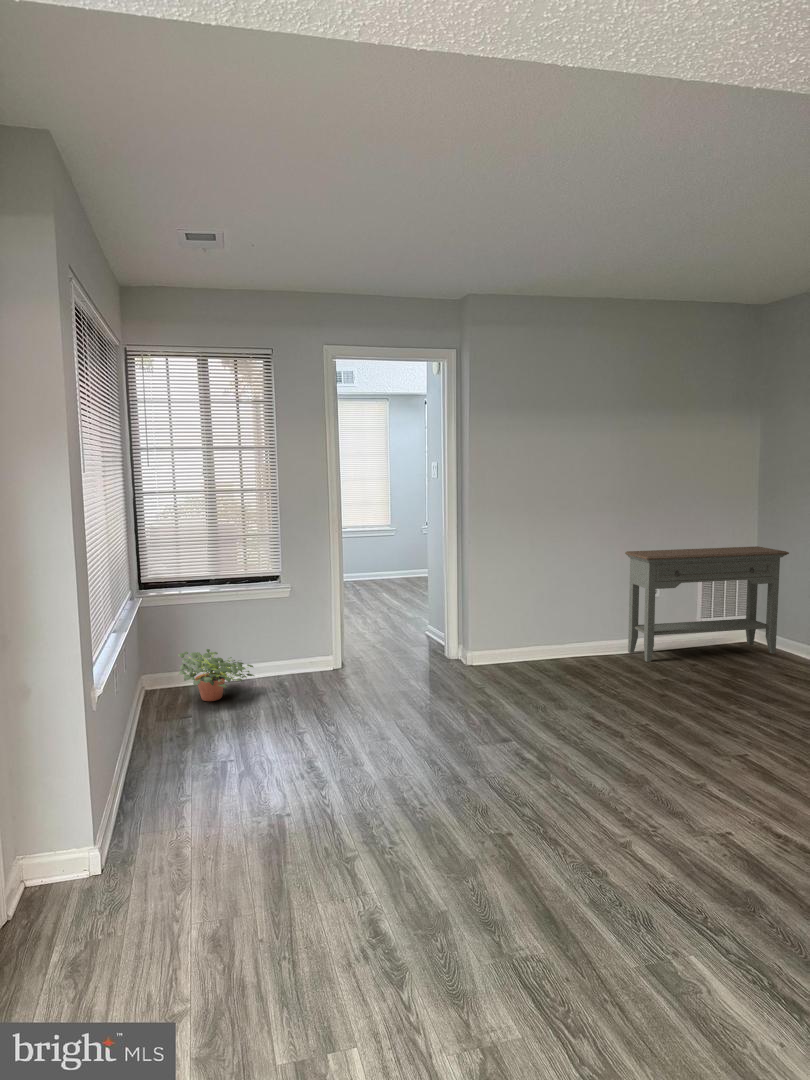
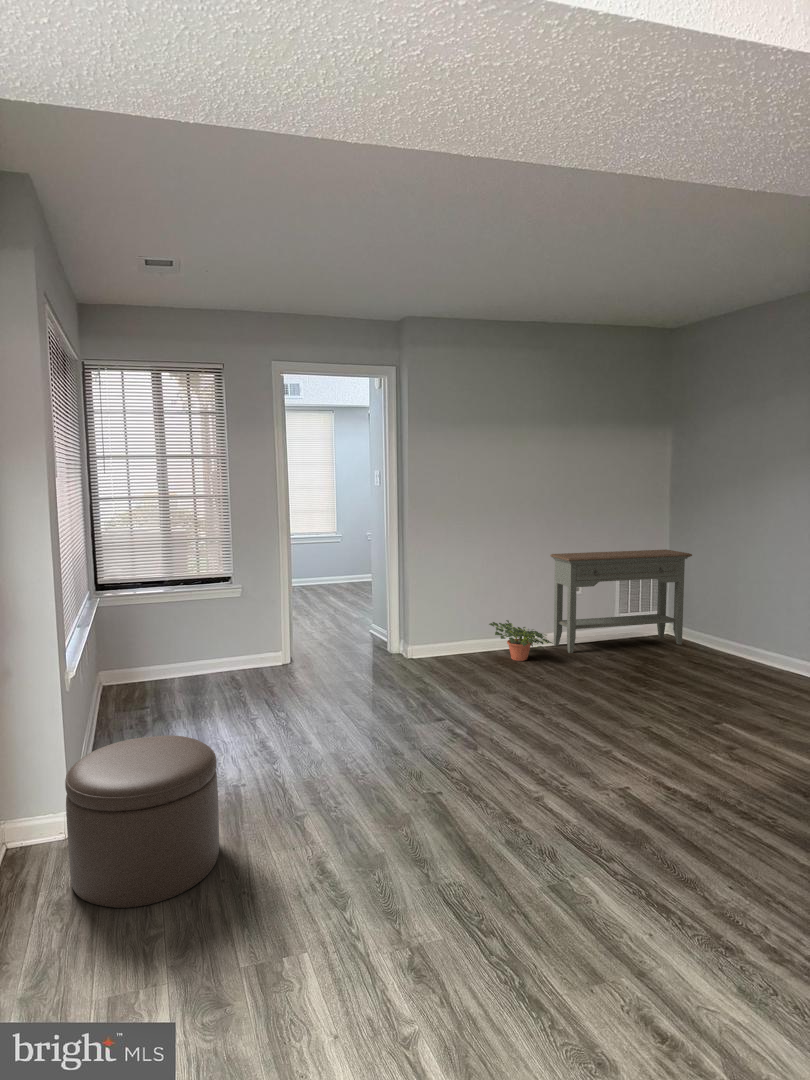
potted plant: present [178,649,254,701] -> present [489,620,552,661]
ottoman: none [84,766,257,971] -> present [65,735,219,908]

